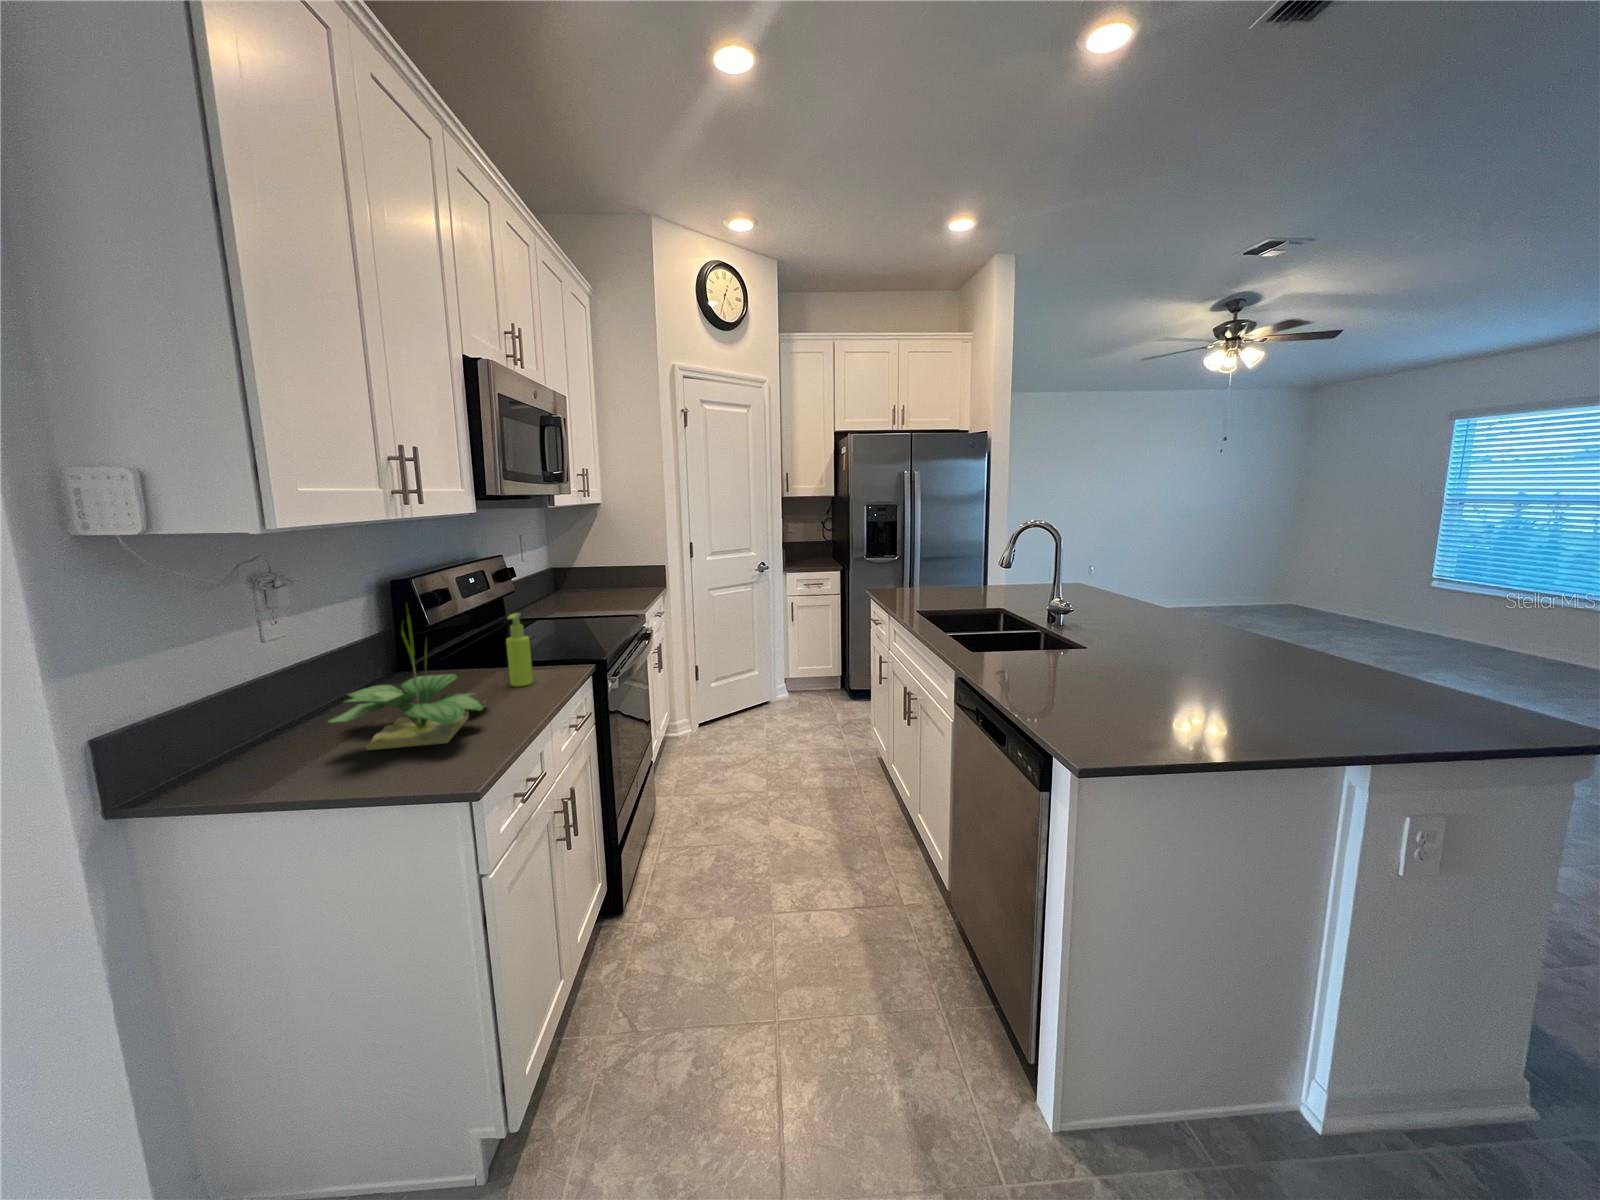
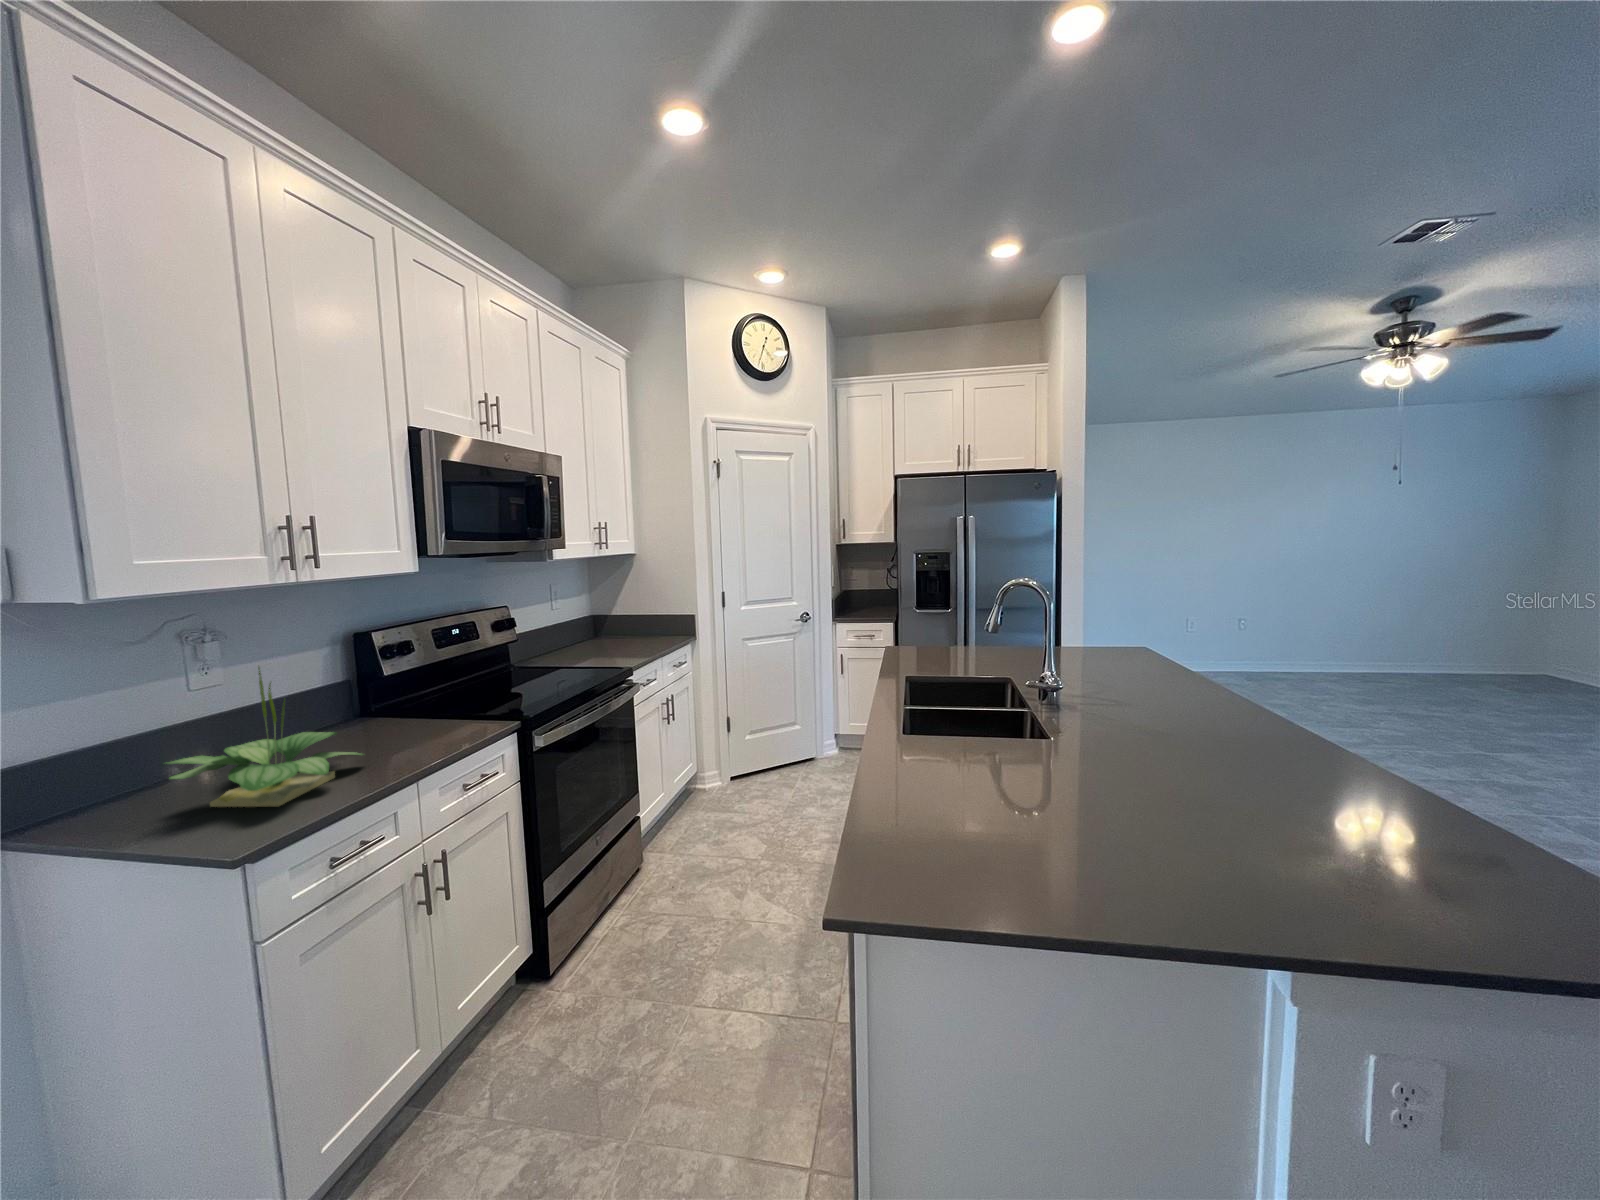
soap dispenser: present [506,613,533,686] -> none [409,672,441,744]

